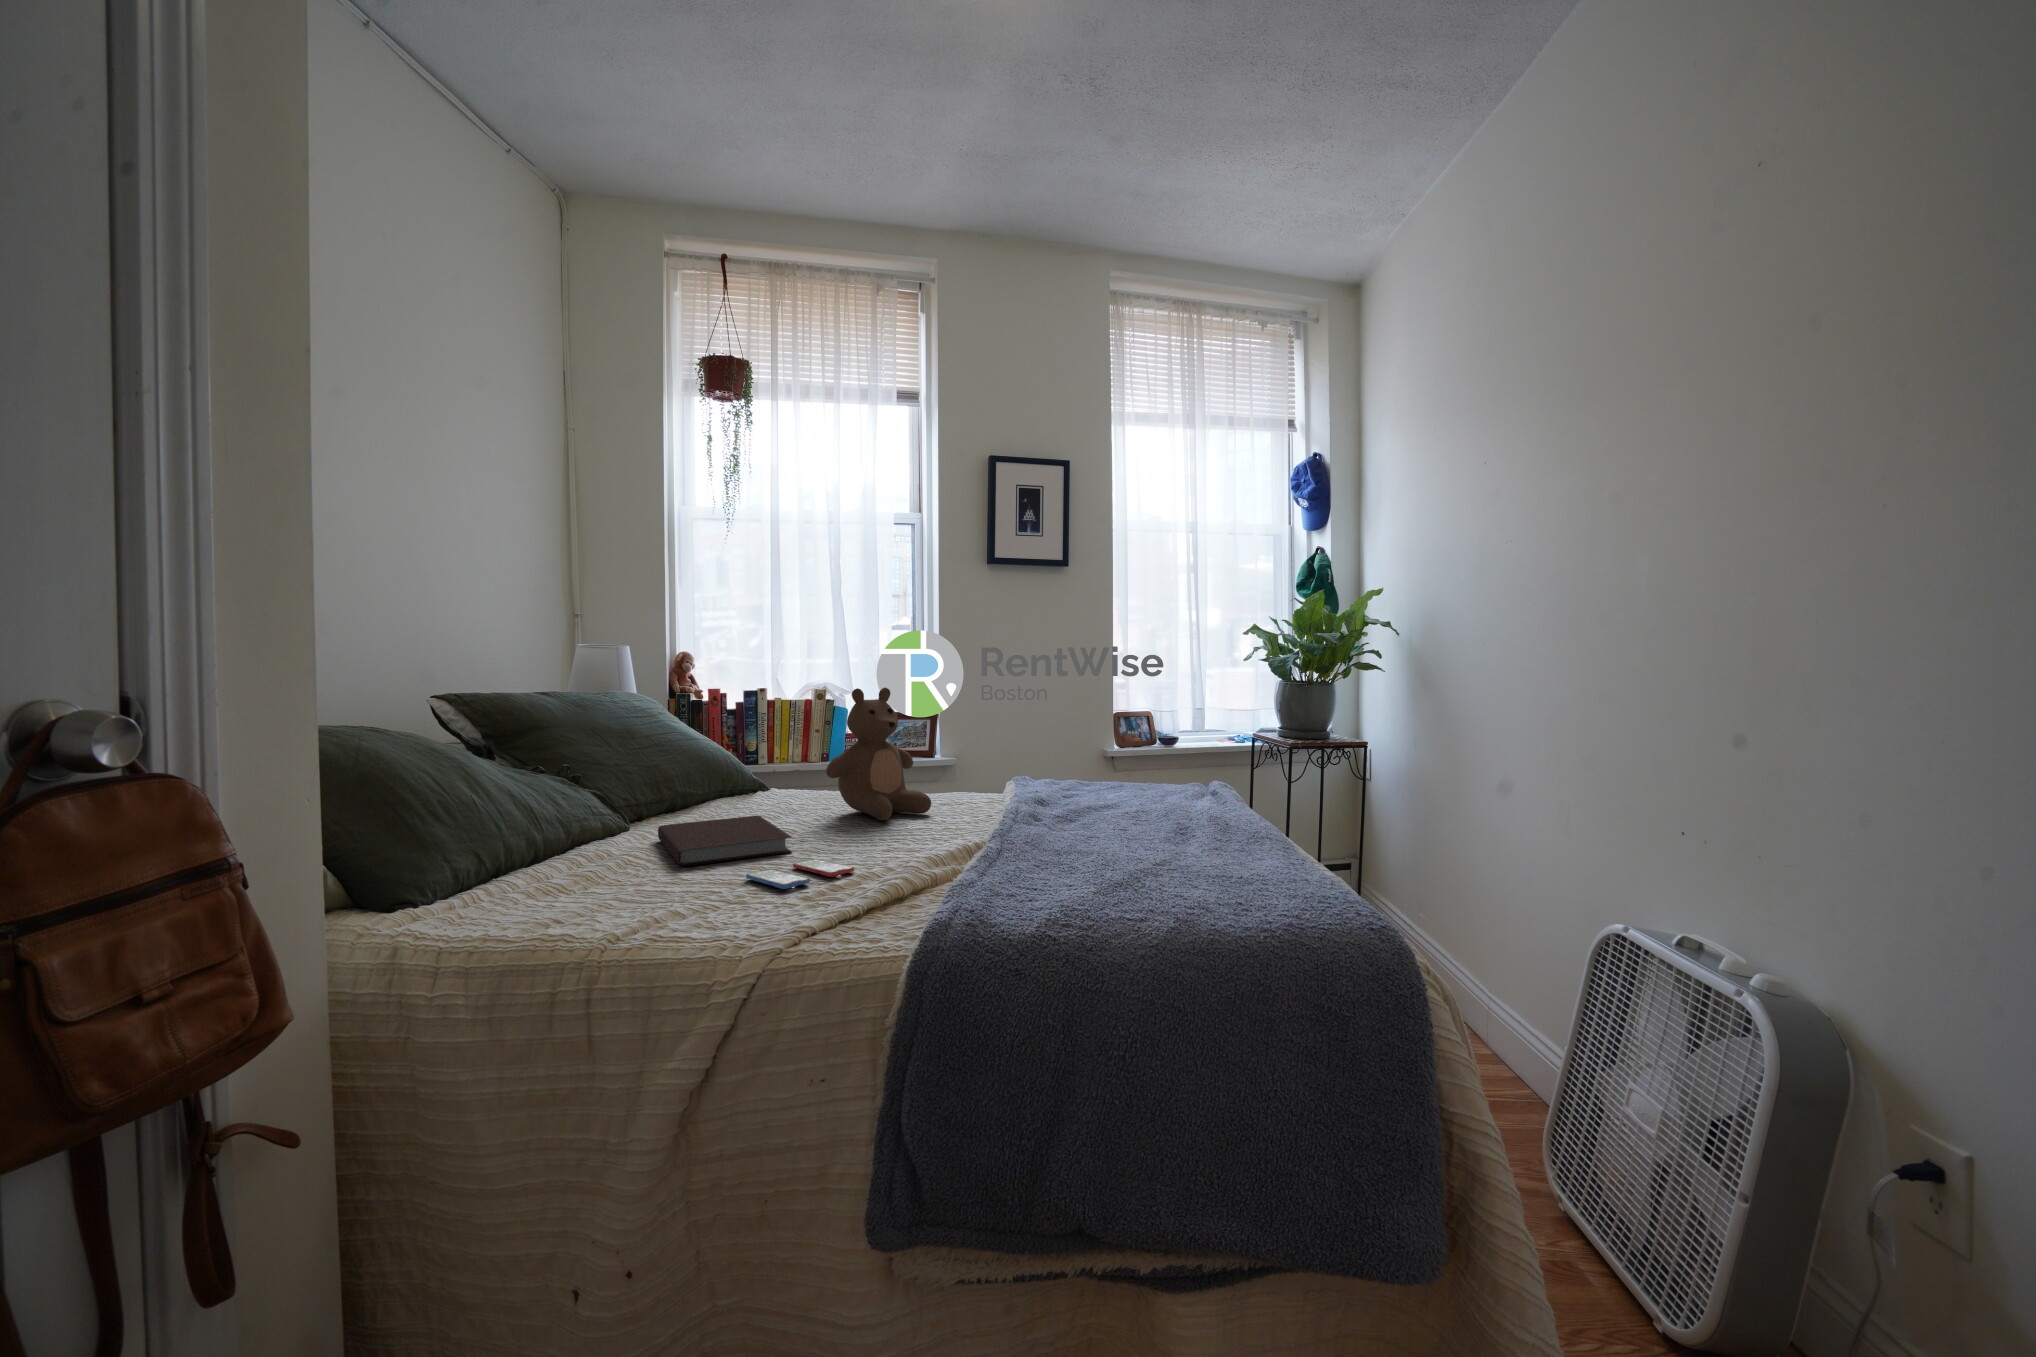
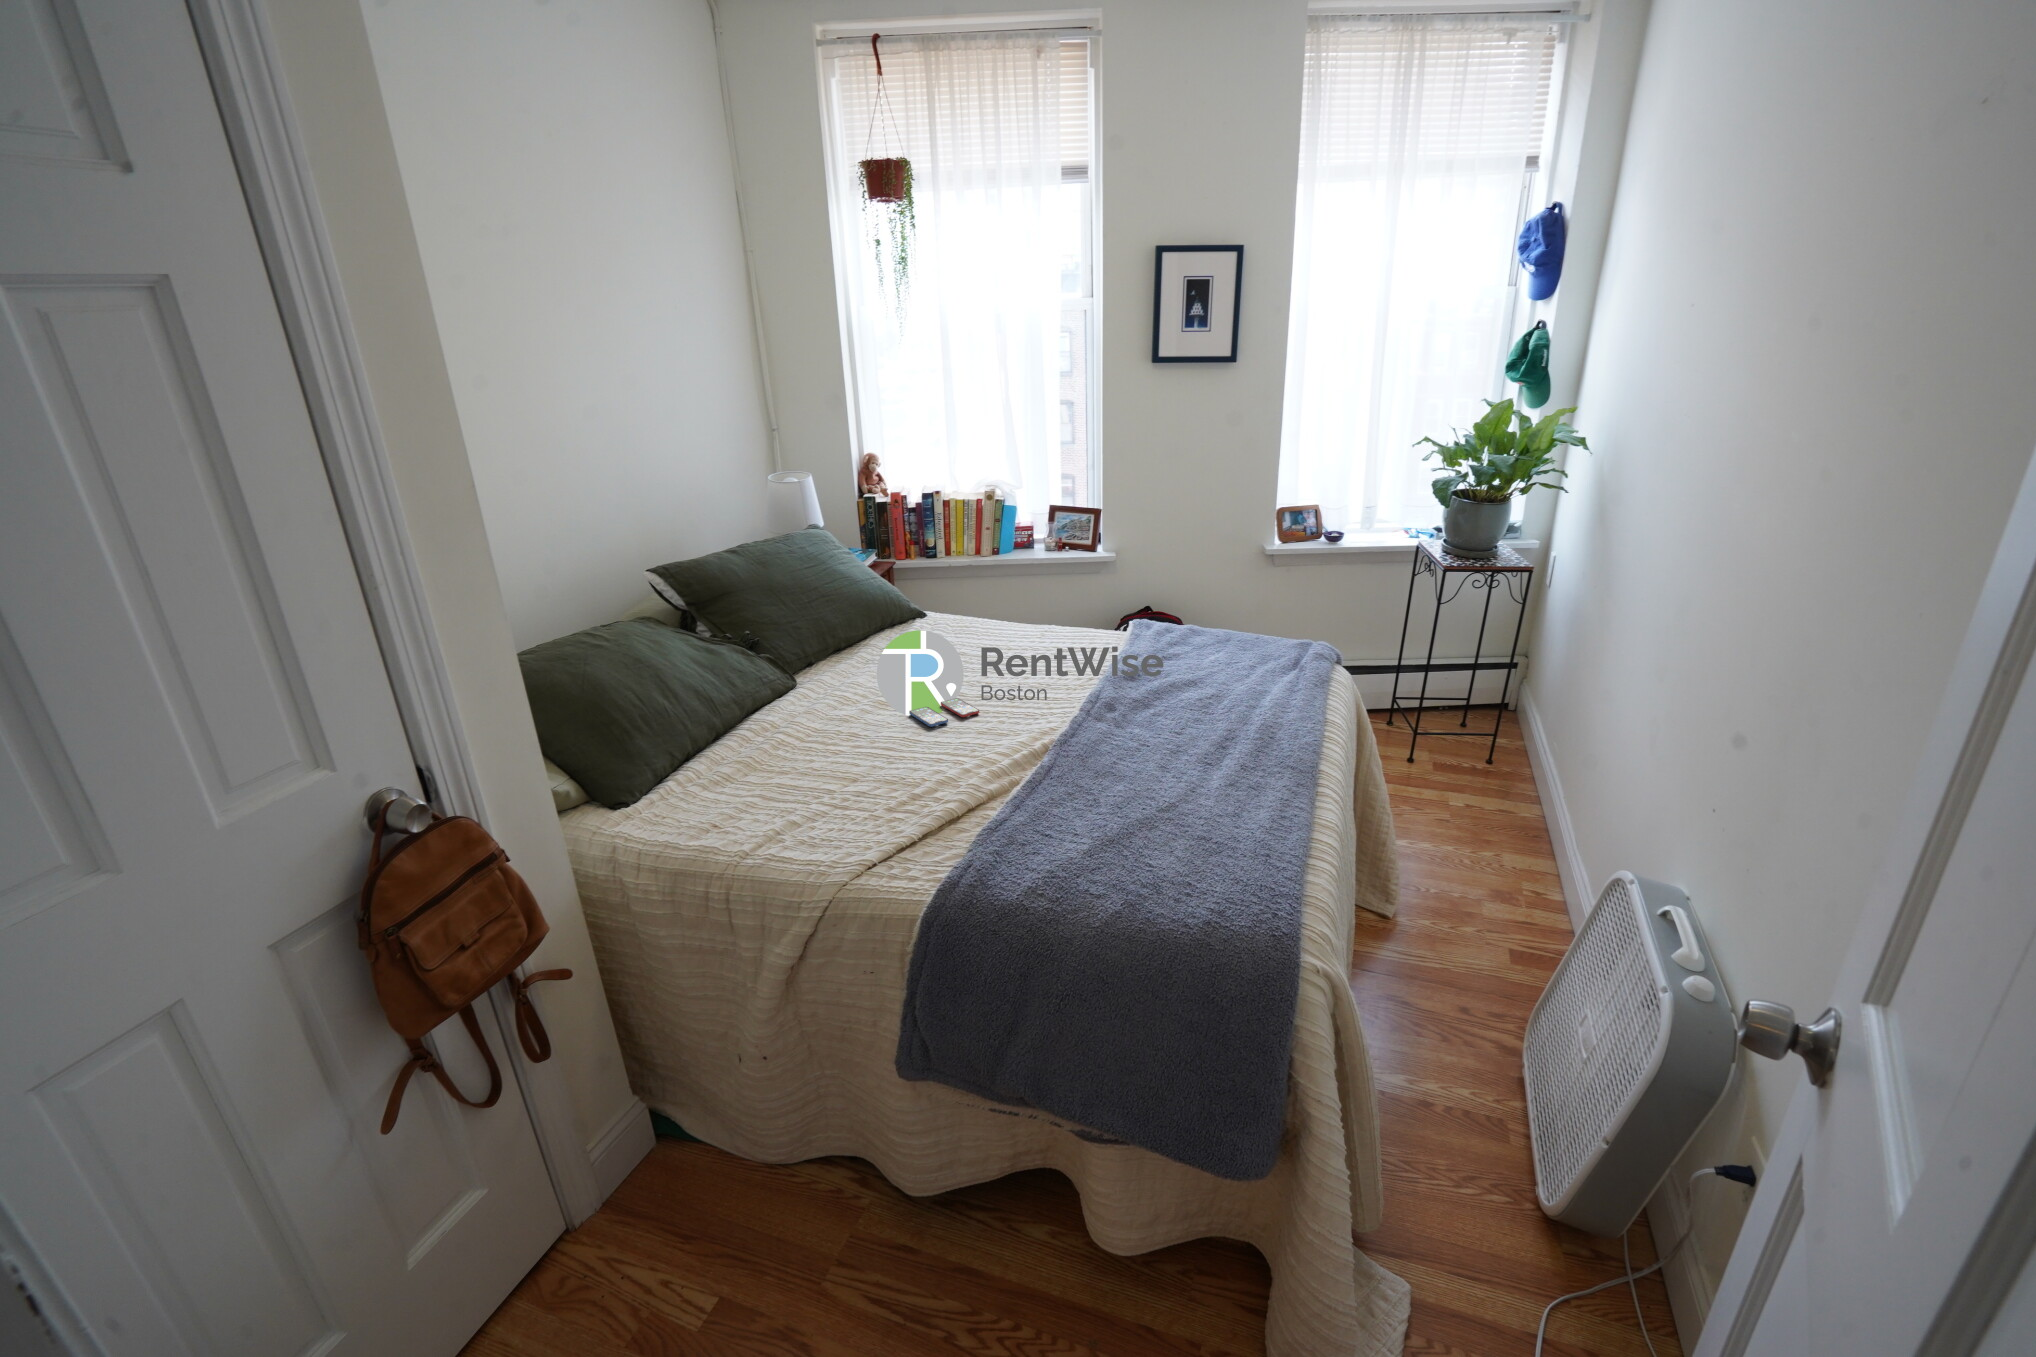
teddy bear: present [826,688,931,821] -> none [974,544,1055,656]
notebook: present [658,815,792,866] -> none [856,648,943,697]

